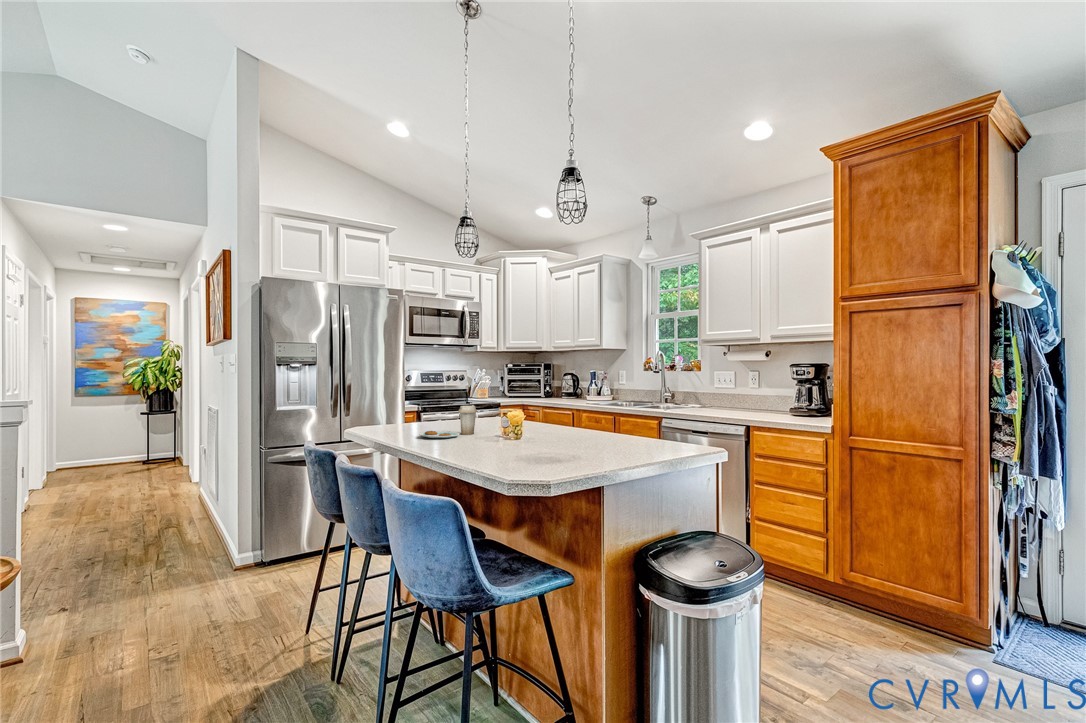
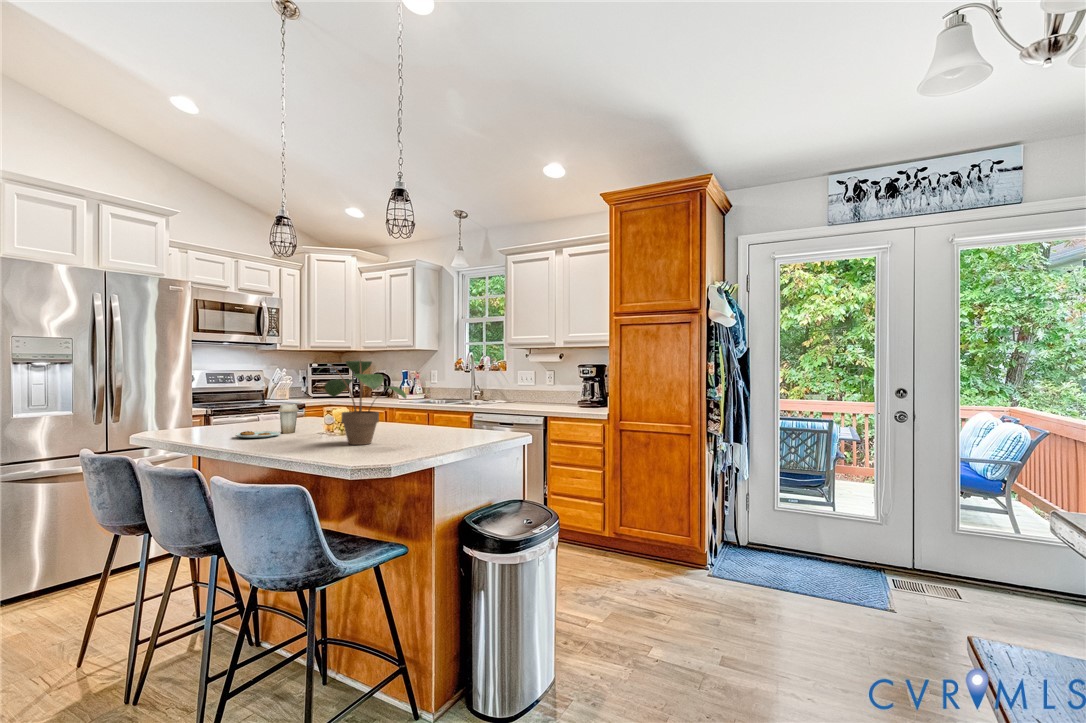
potted plant: none [482,360,576,453] -> present [320,360,406,445]

